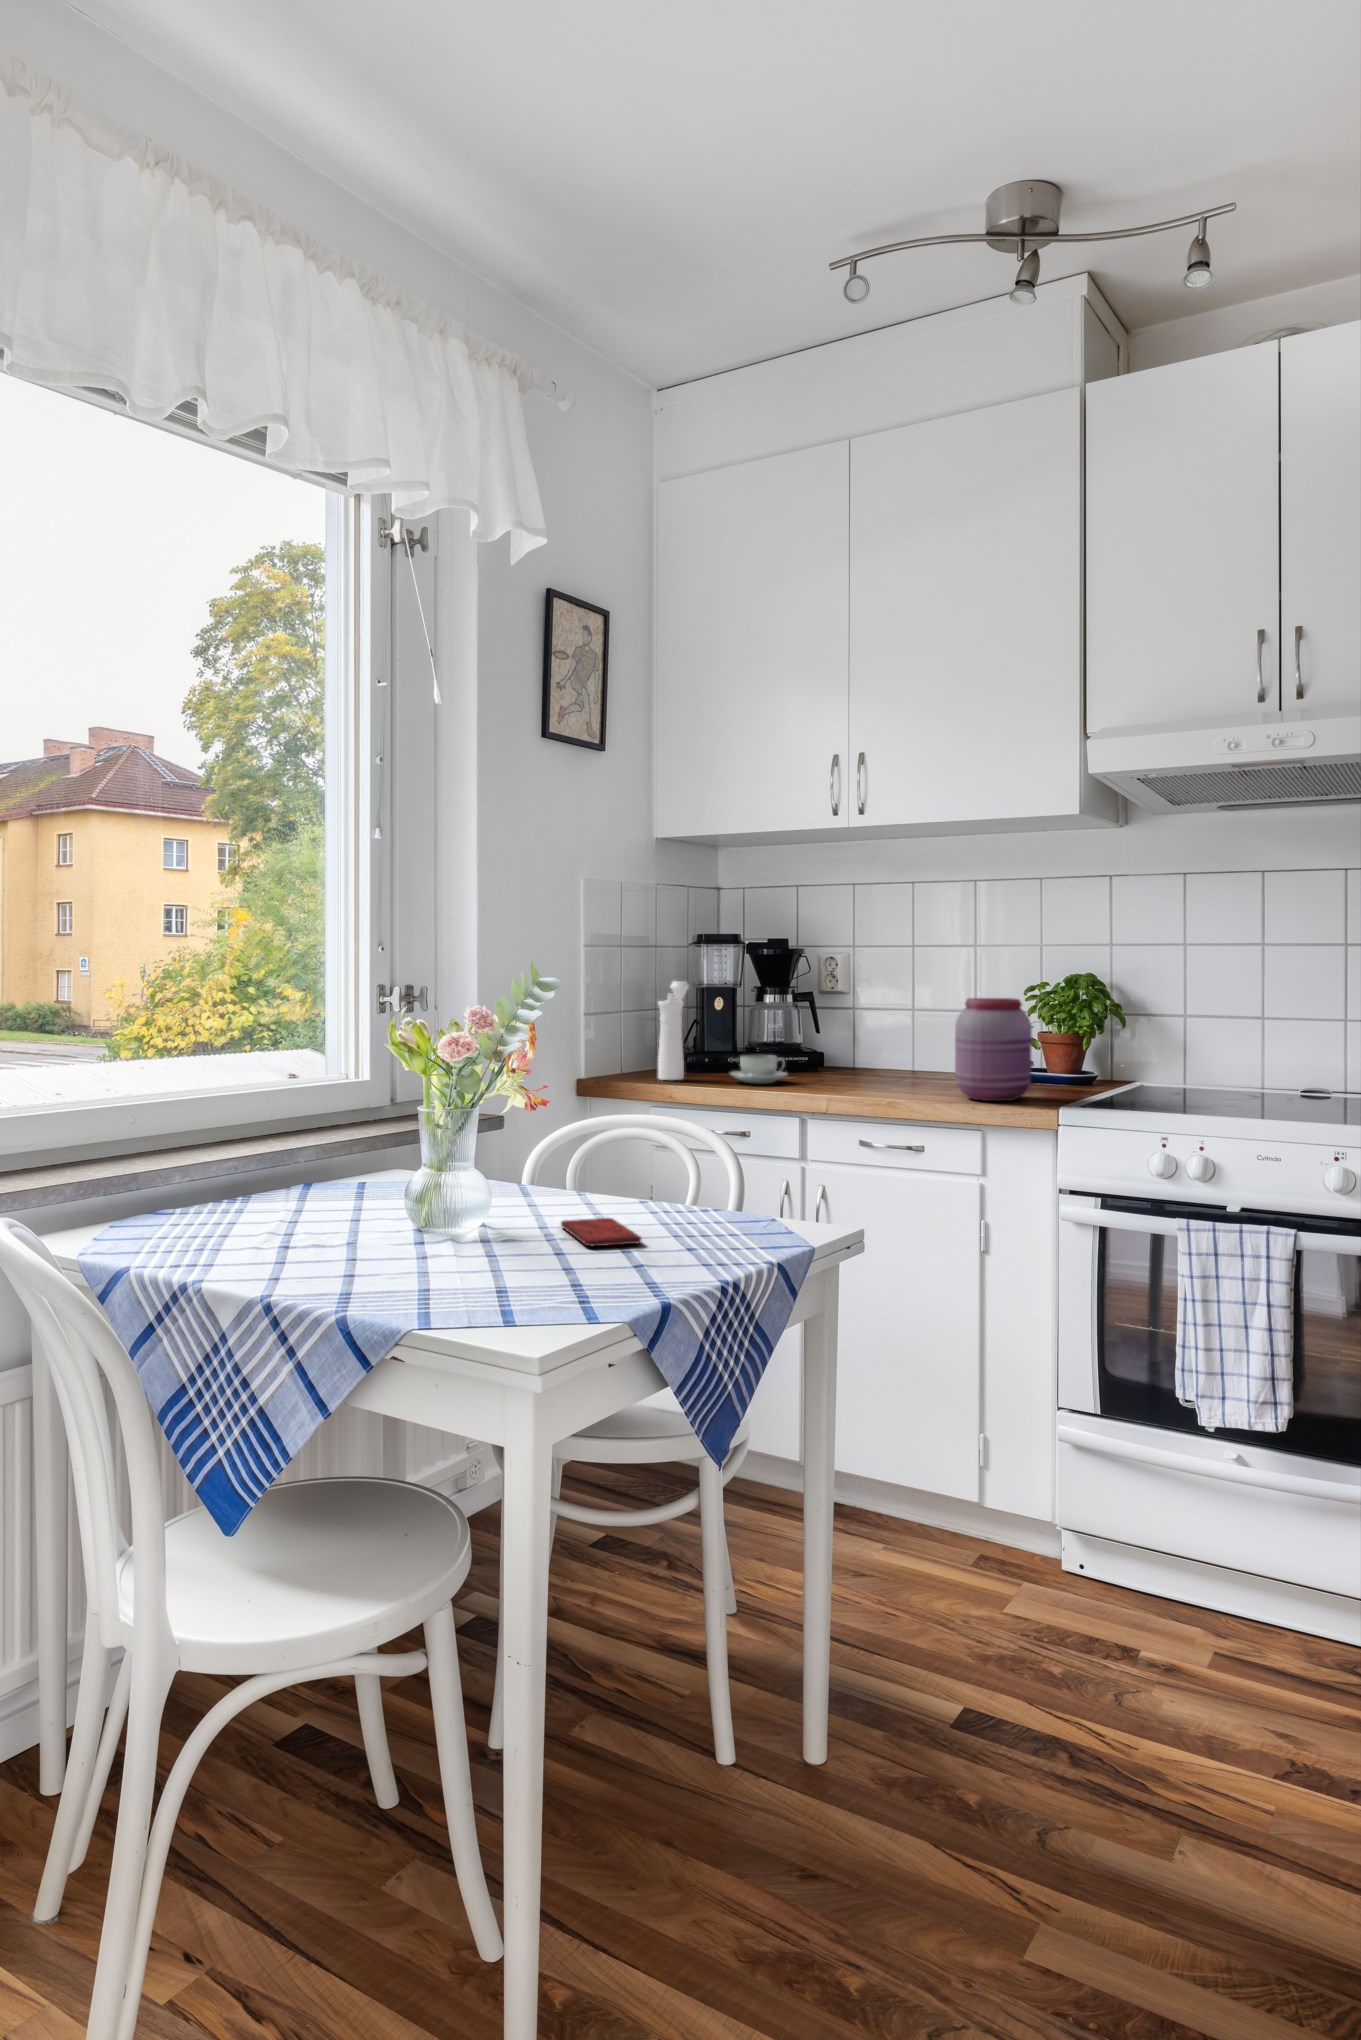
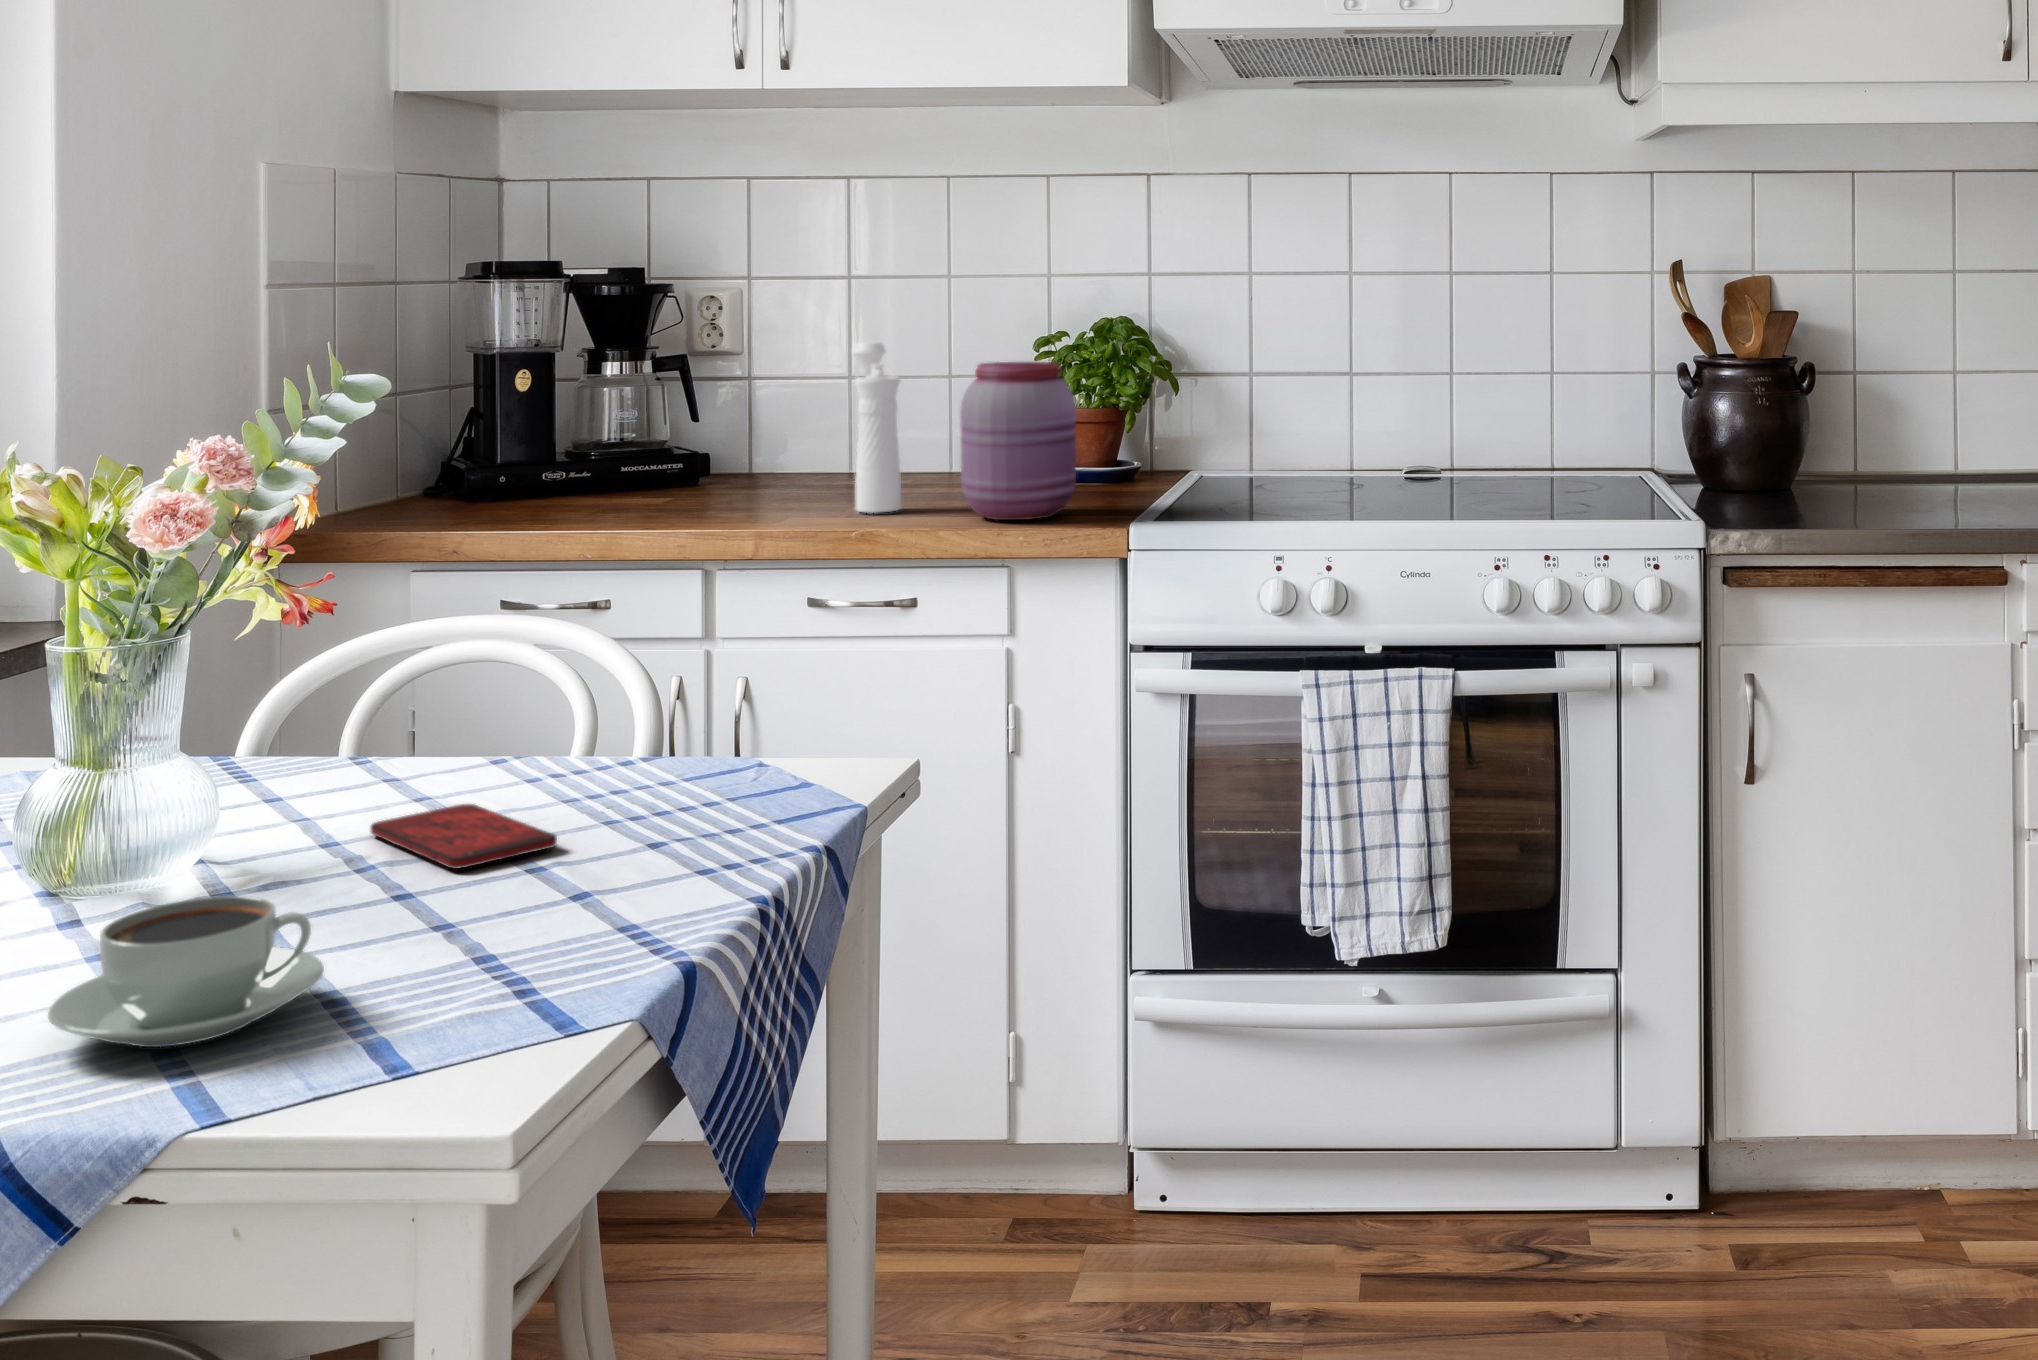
pepper mill: present [658,981,689,1080] -> present [853,342,901,513]
coffee cup: present [730,1055,787,1083] -> present [48,896,324,1047]

